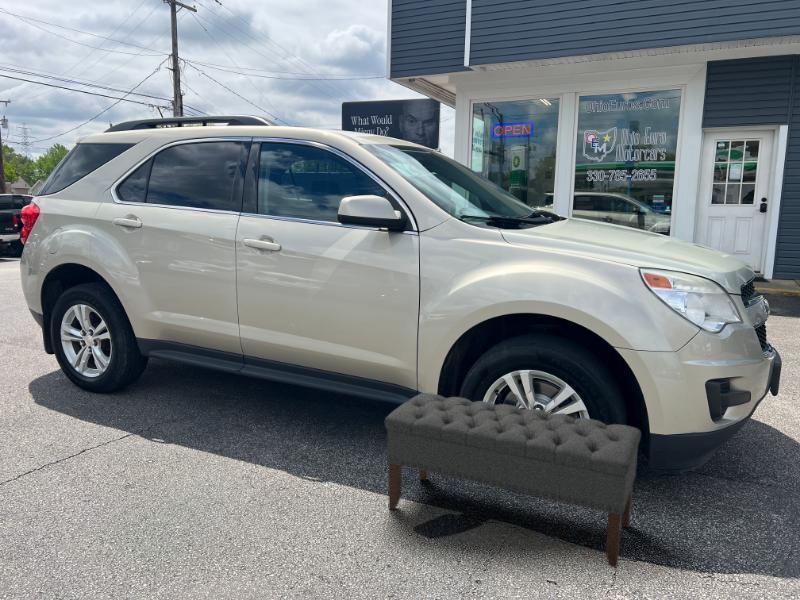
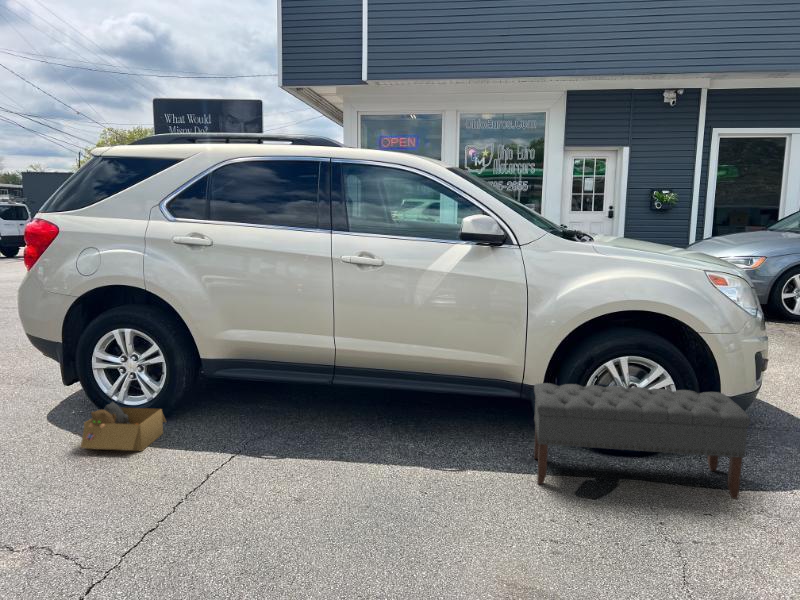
cardboard box: none [19,372,113,421] -> present [81,402,166,451]

